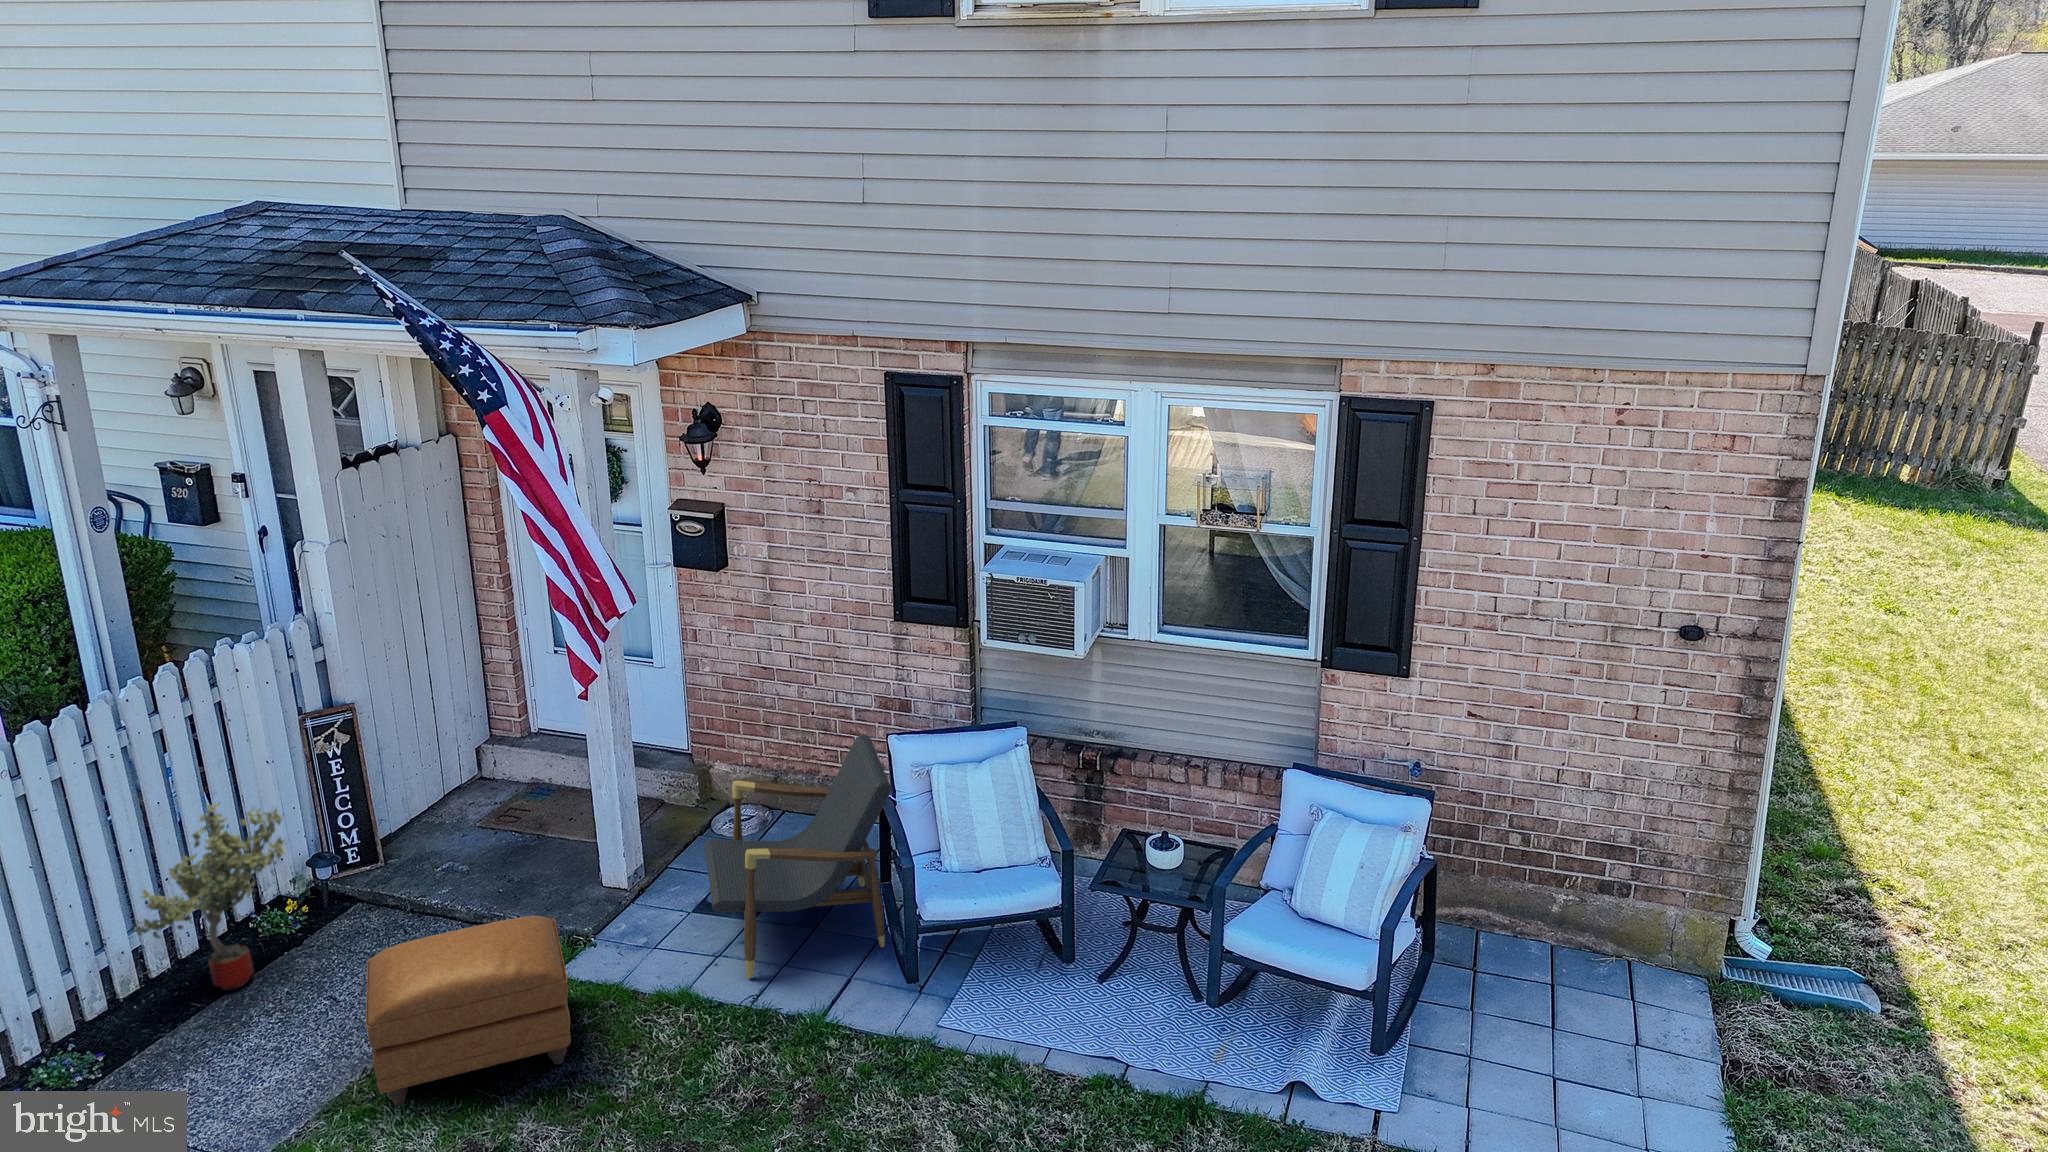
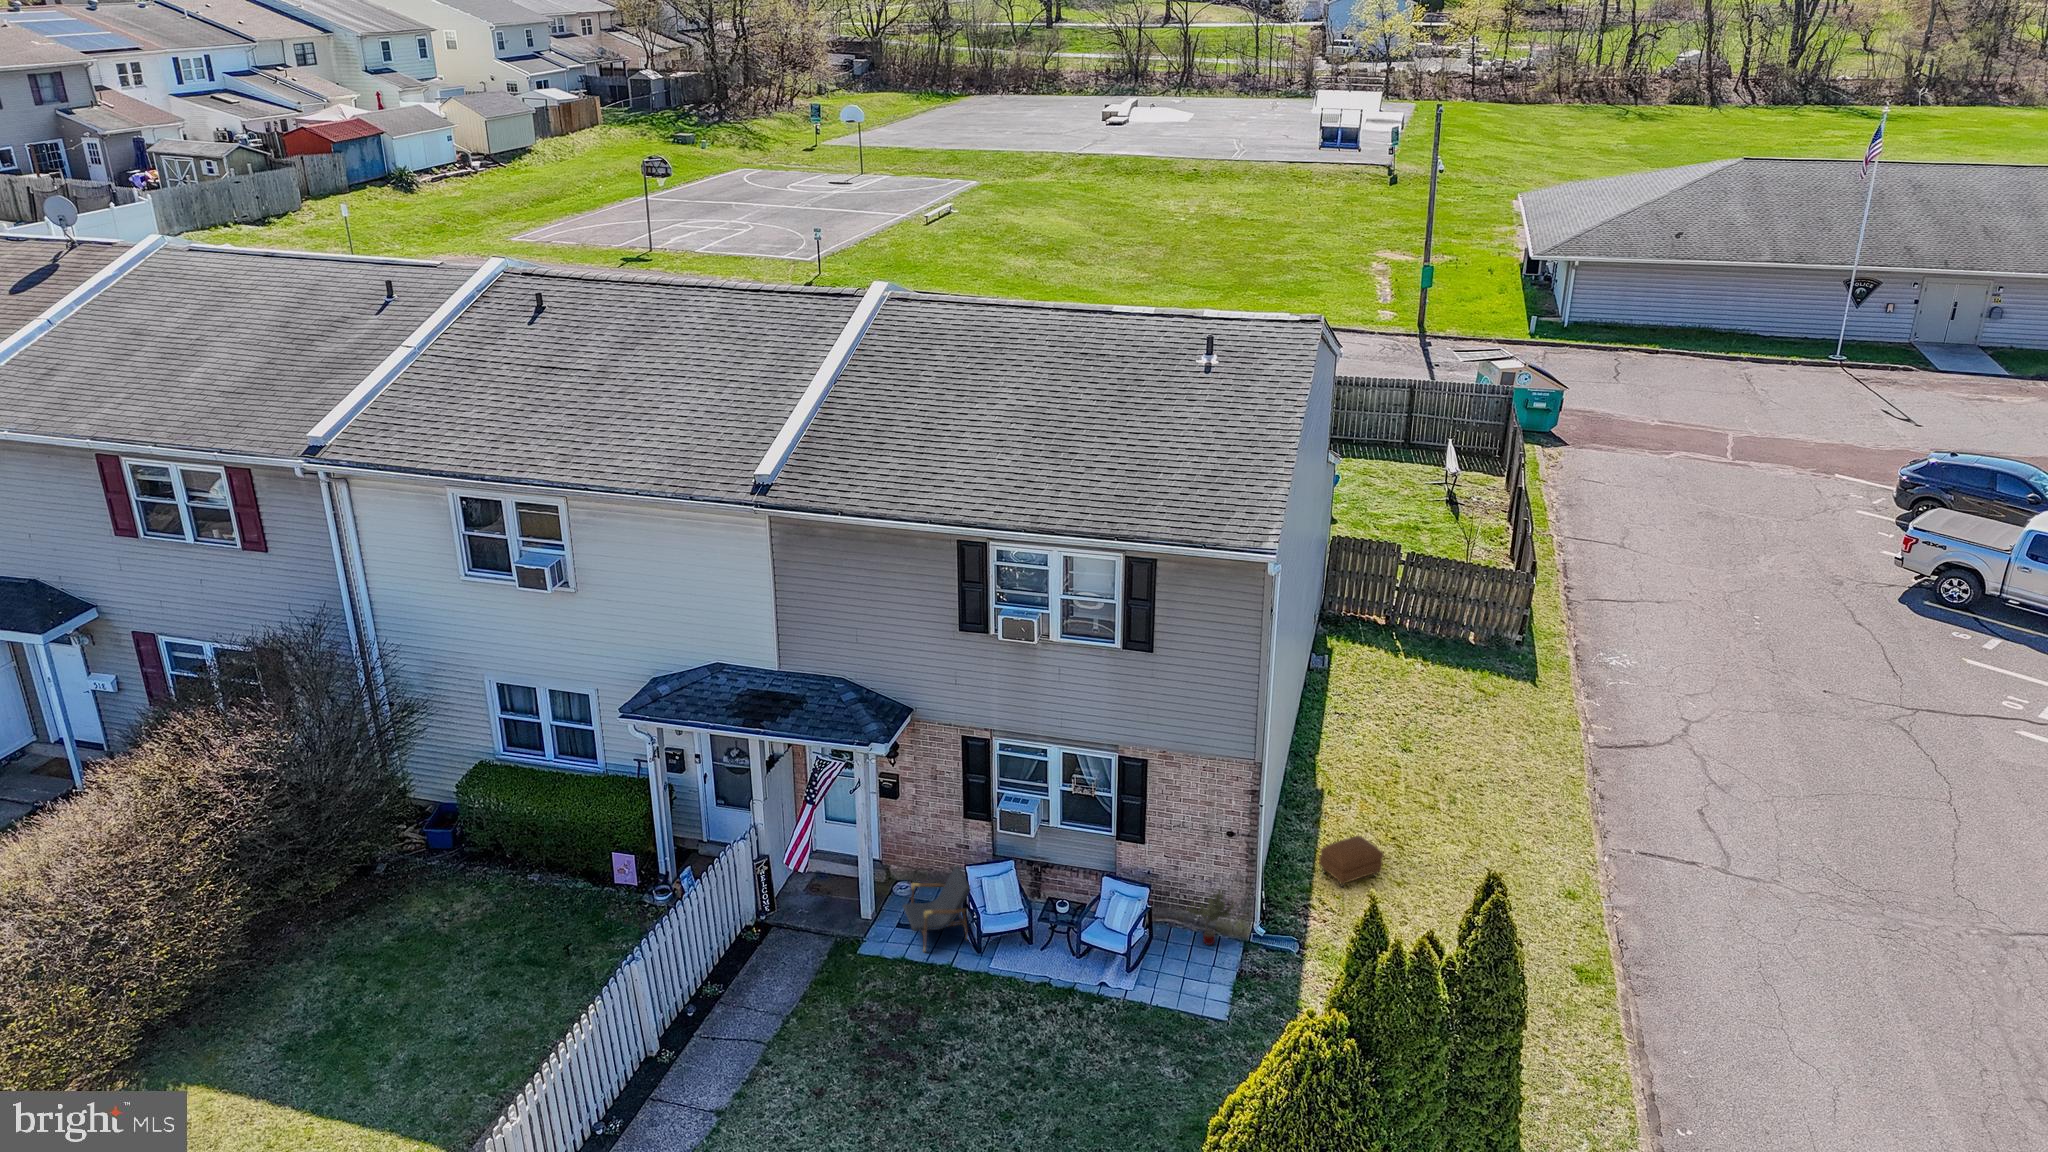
potted tree: present [135,802,284,990] -> present [1187,889,1236,945]
ottoman: present [366,916,571,1105] -> present [1319,836,1384,887]

